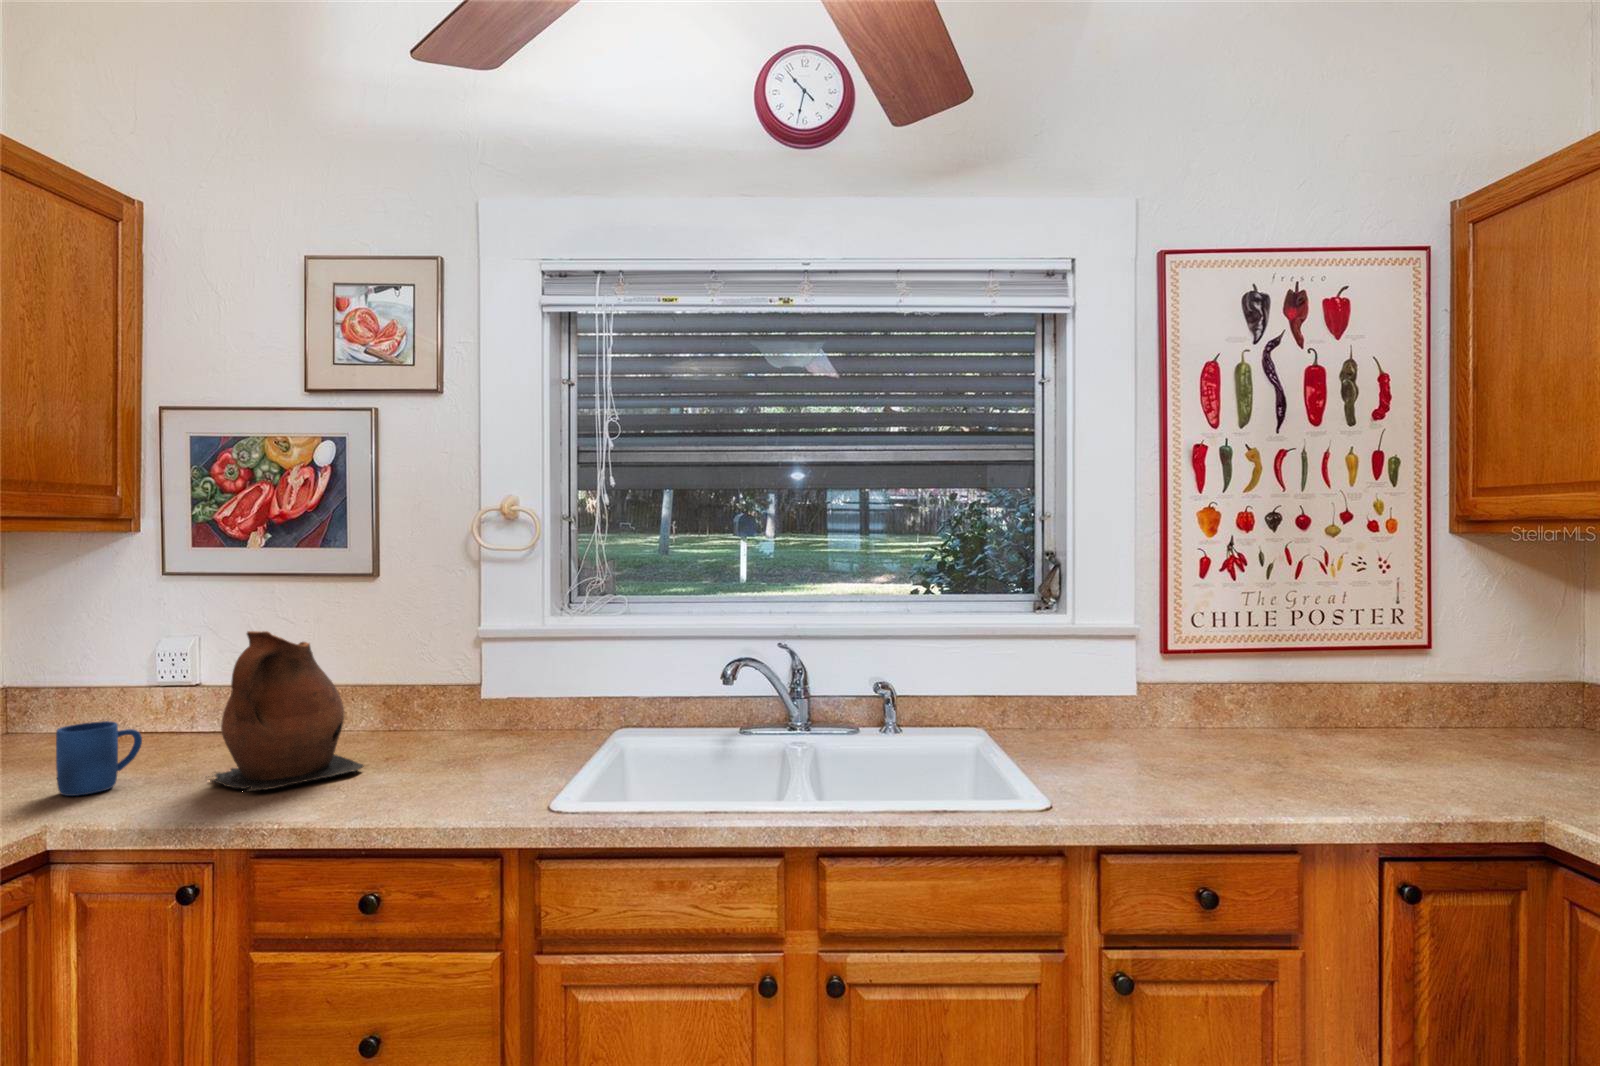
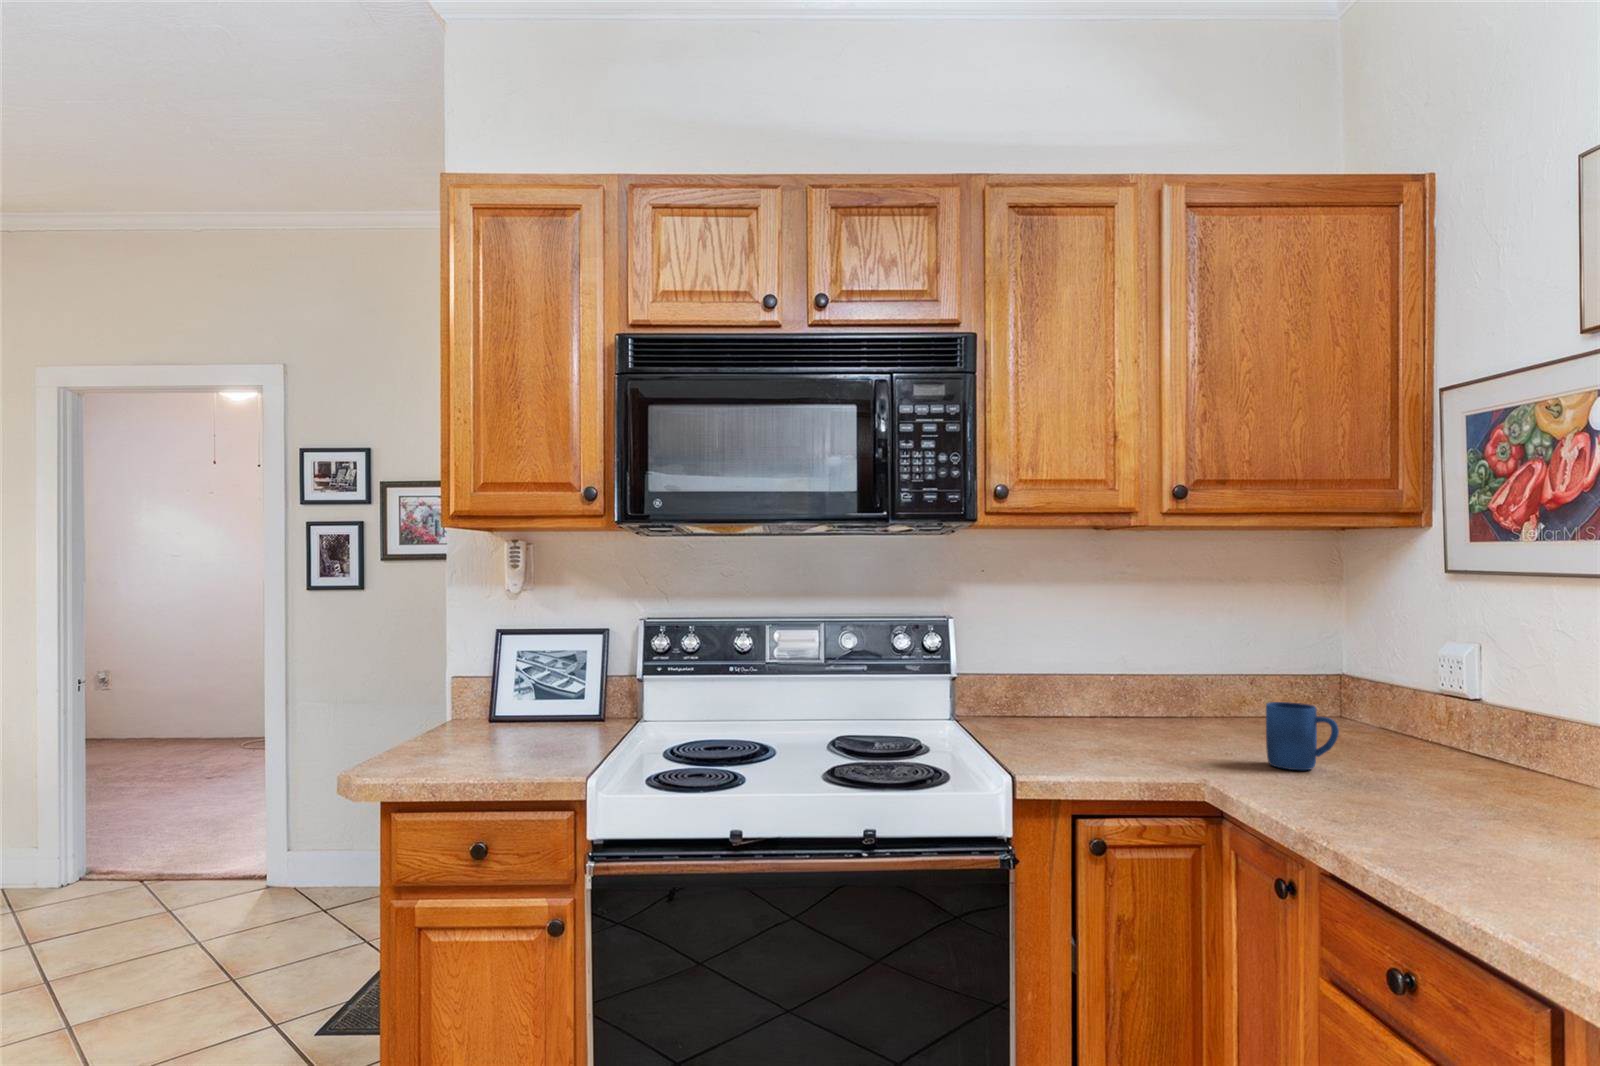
ceramic pitcher: present [208,631,364,791] -> none [1364,628,1543,835]

